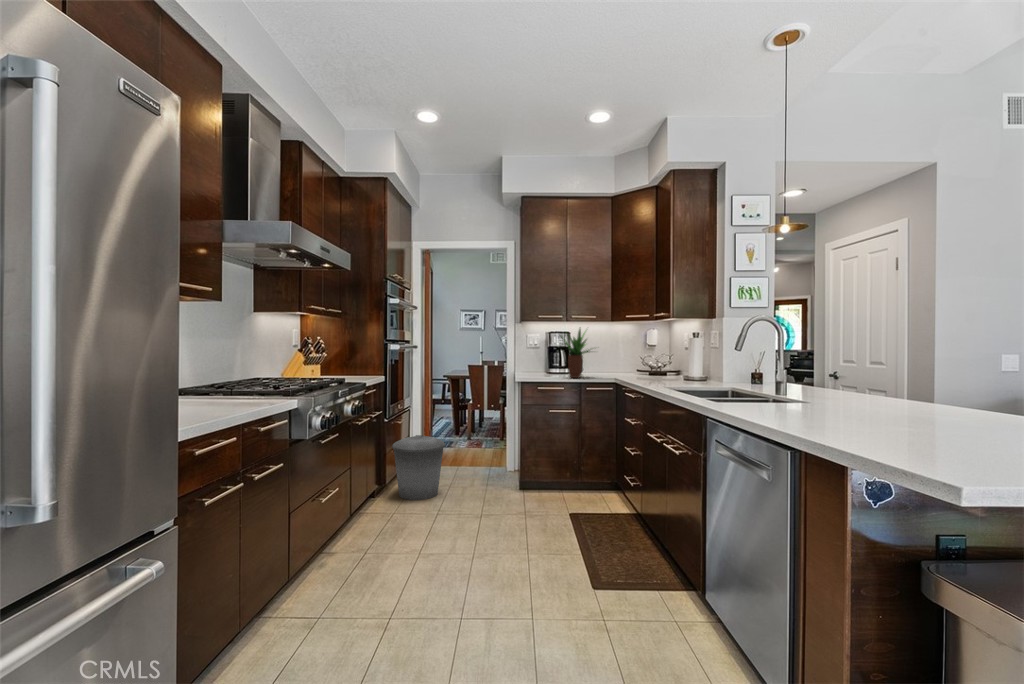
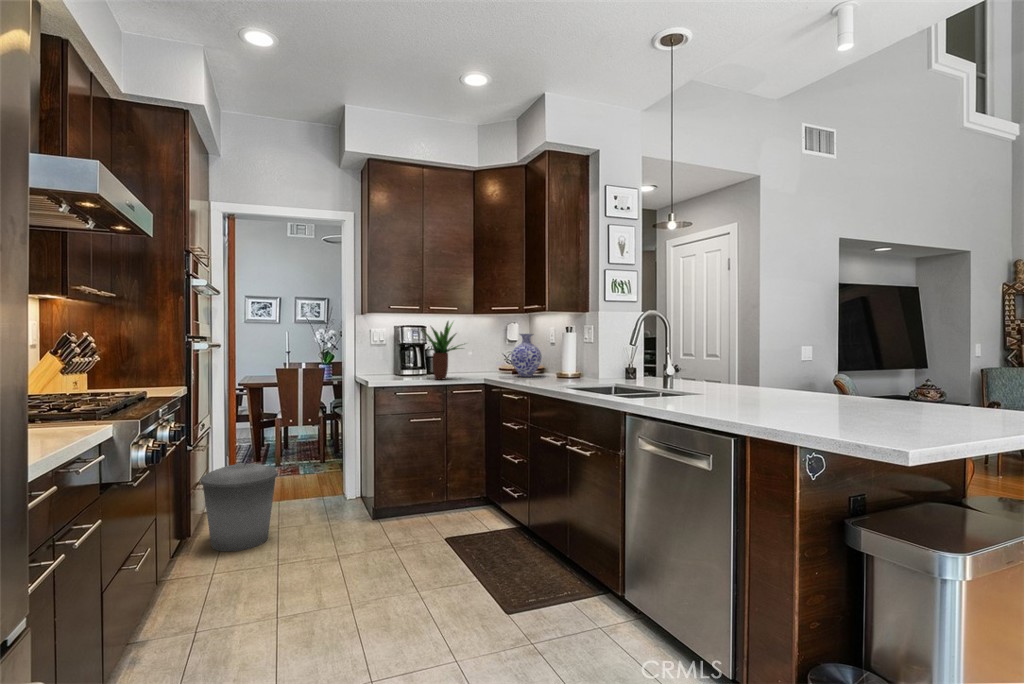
vase: none [640,339,669,378] -> present [511,334,541,377]

